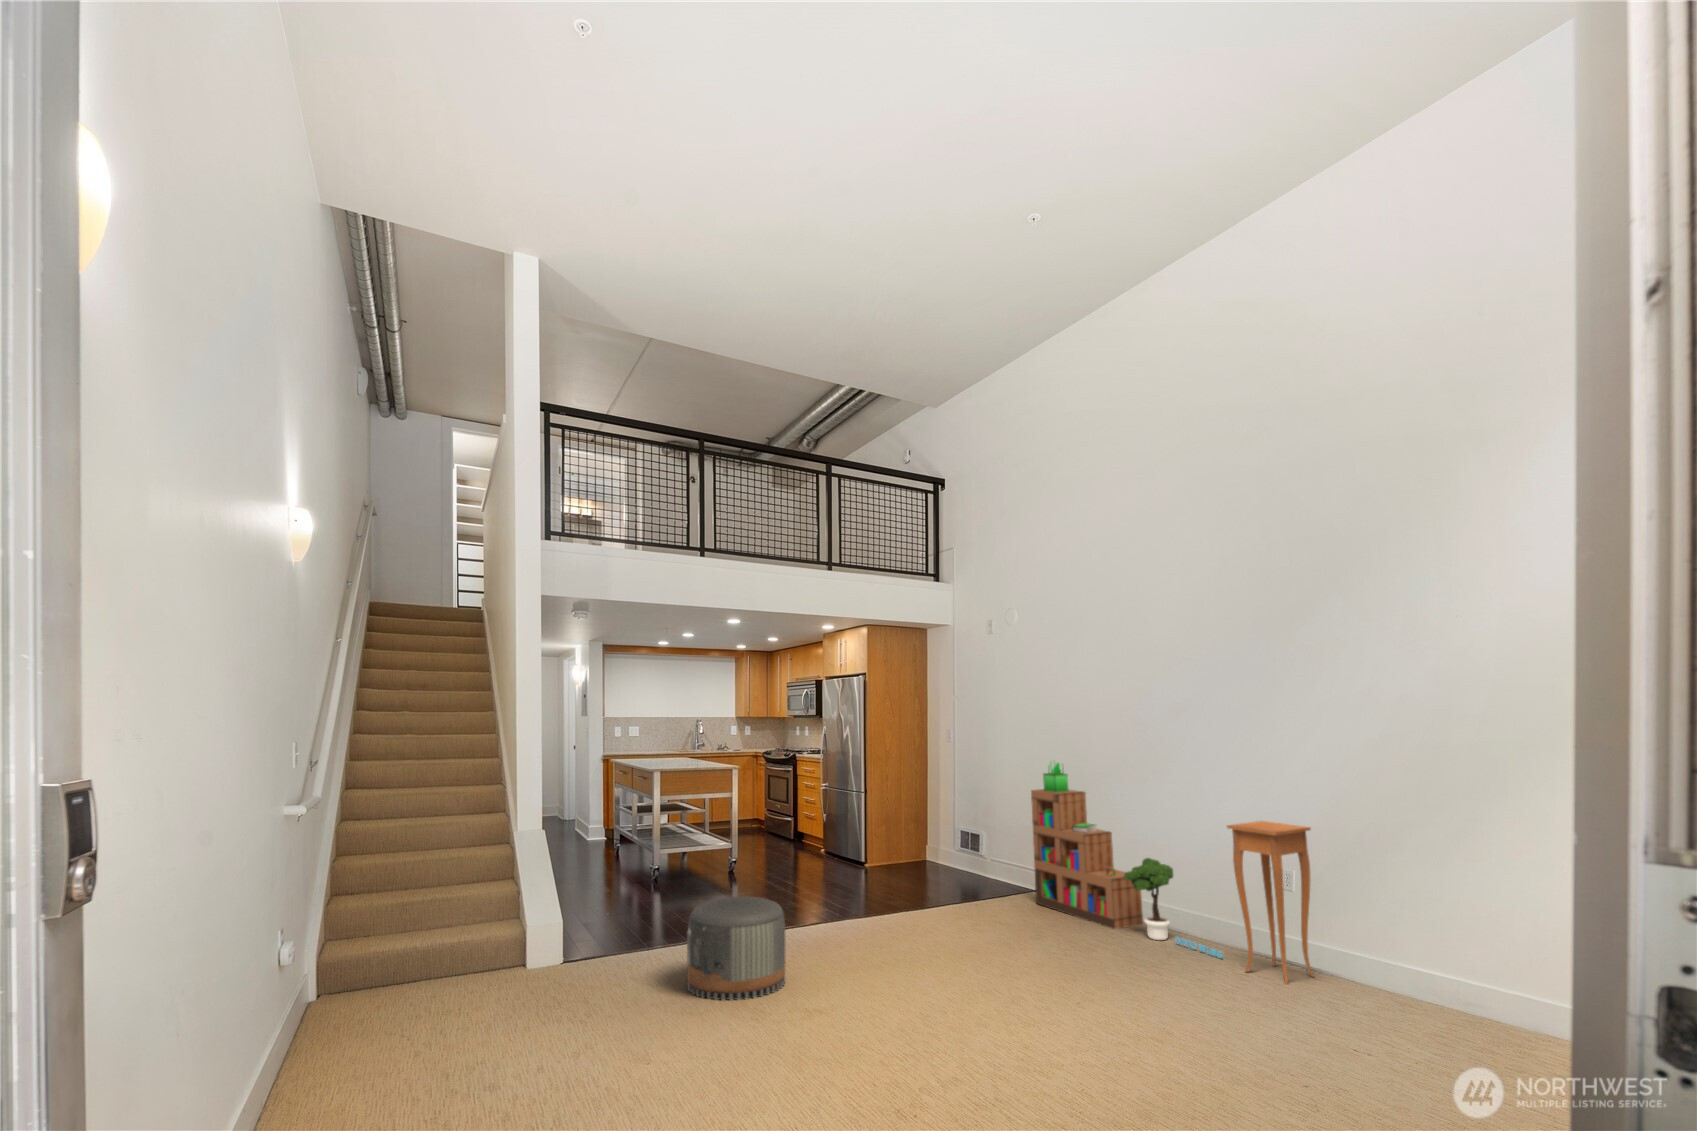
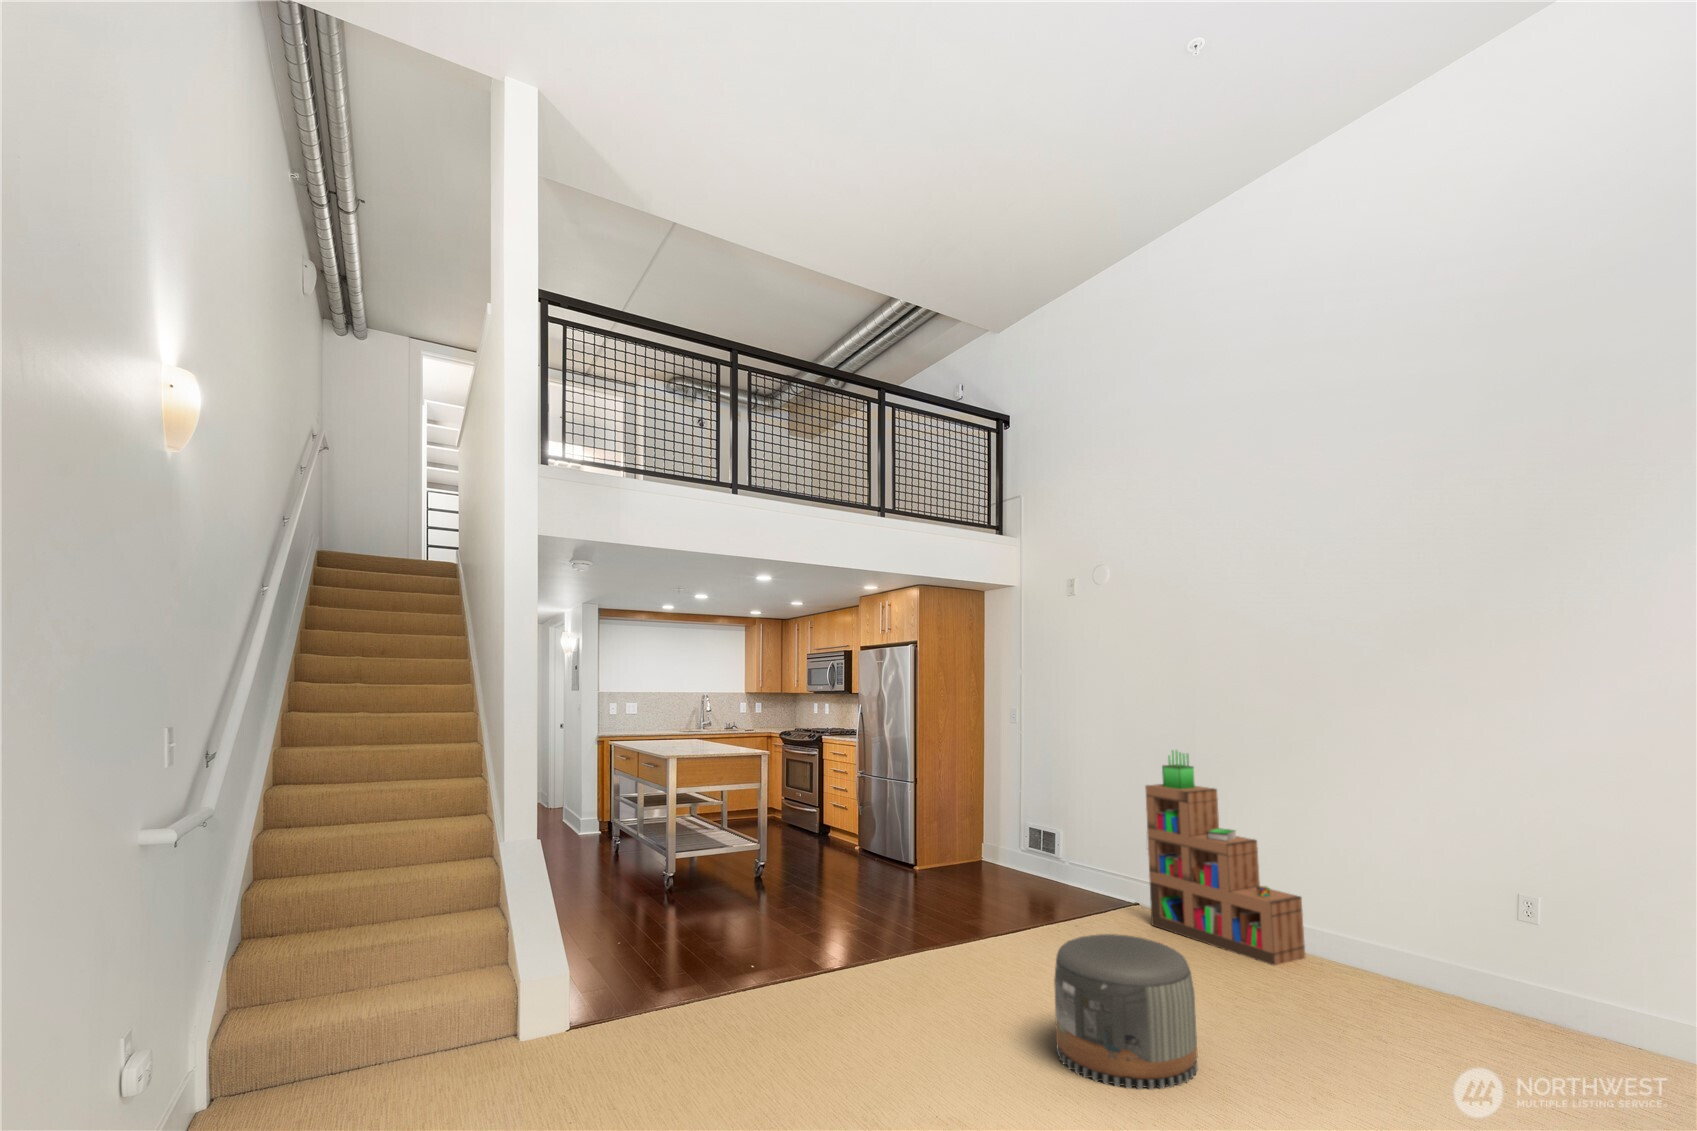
side table: present [1227,821,1313,984] -> none [1472,836,1599,1063]
potted tree: present [1124,858,1223,958] -> none [1293,877,1452,1016]
pouf: present [687,896,786,1001] -> present [1054,934,1197,1090]

